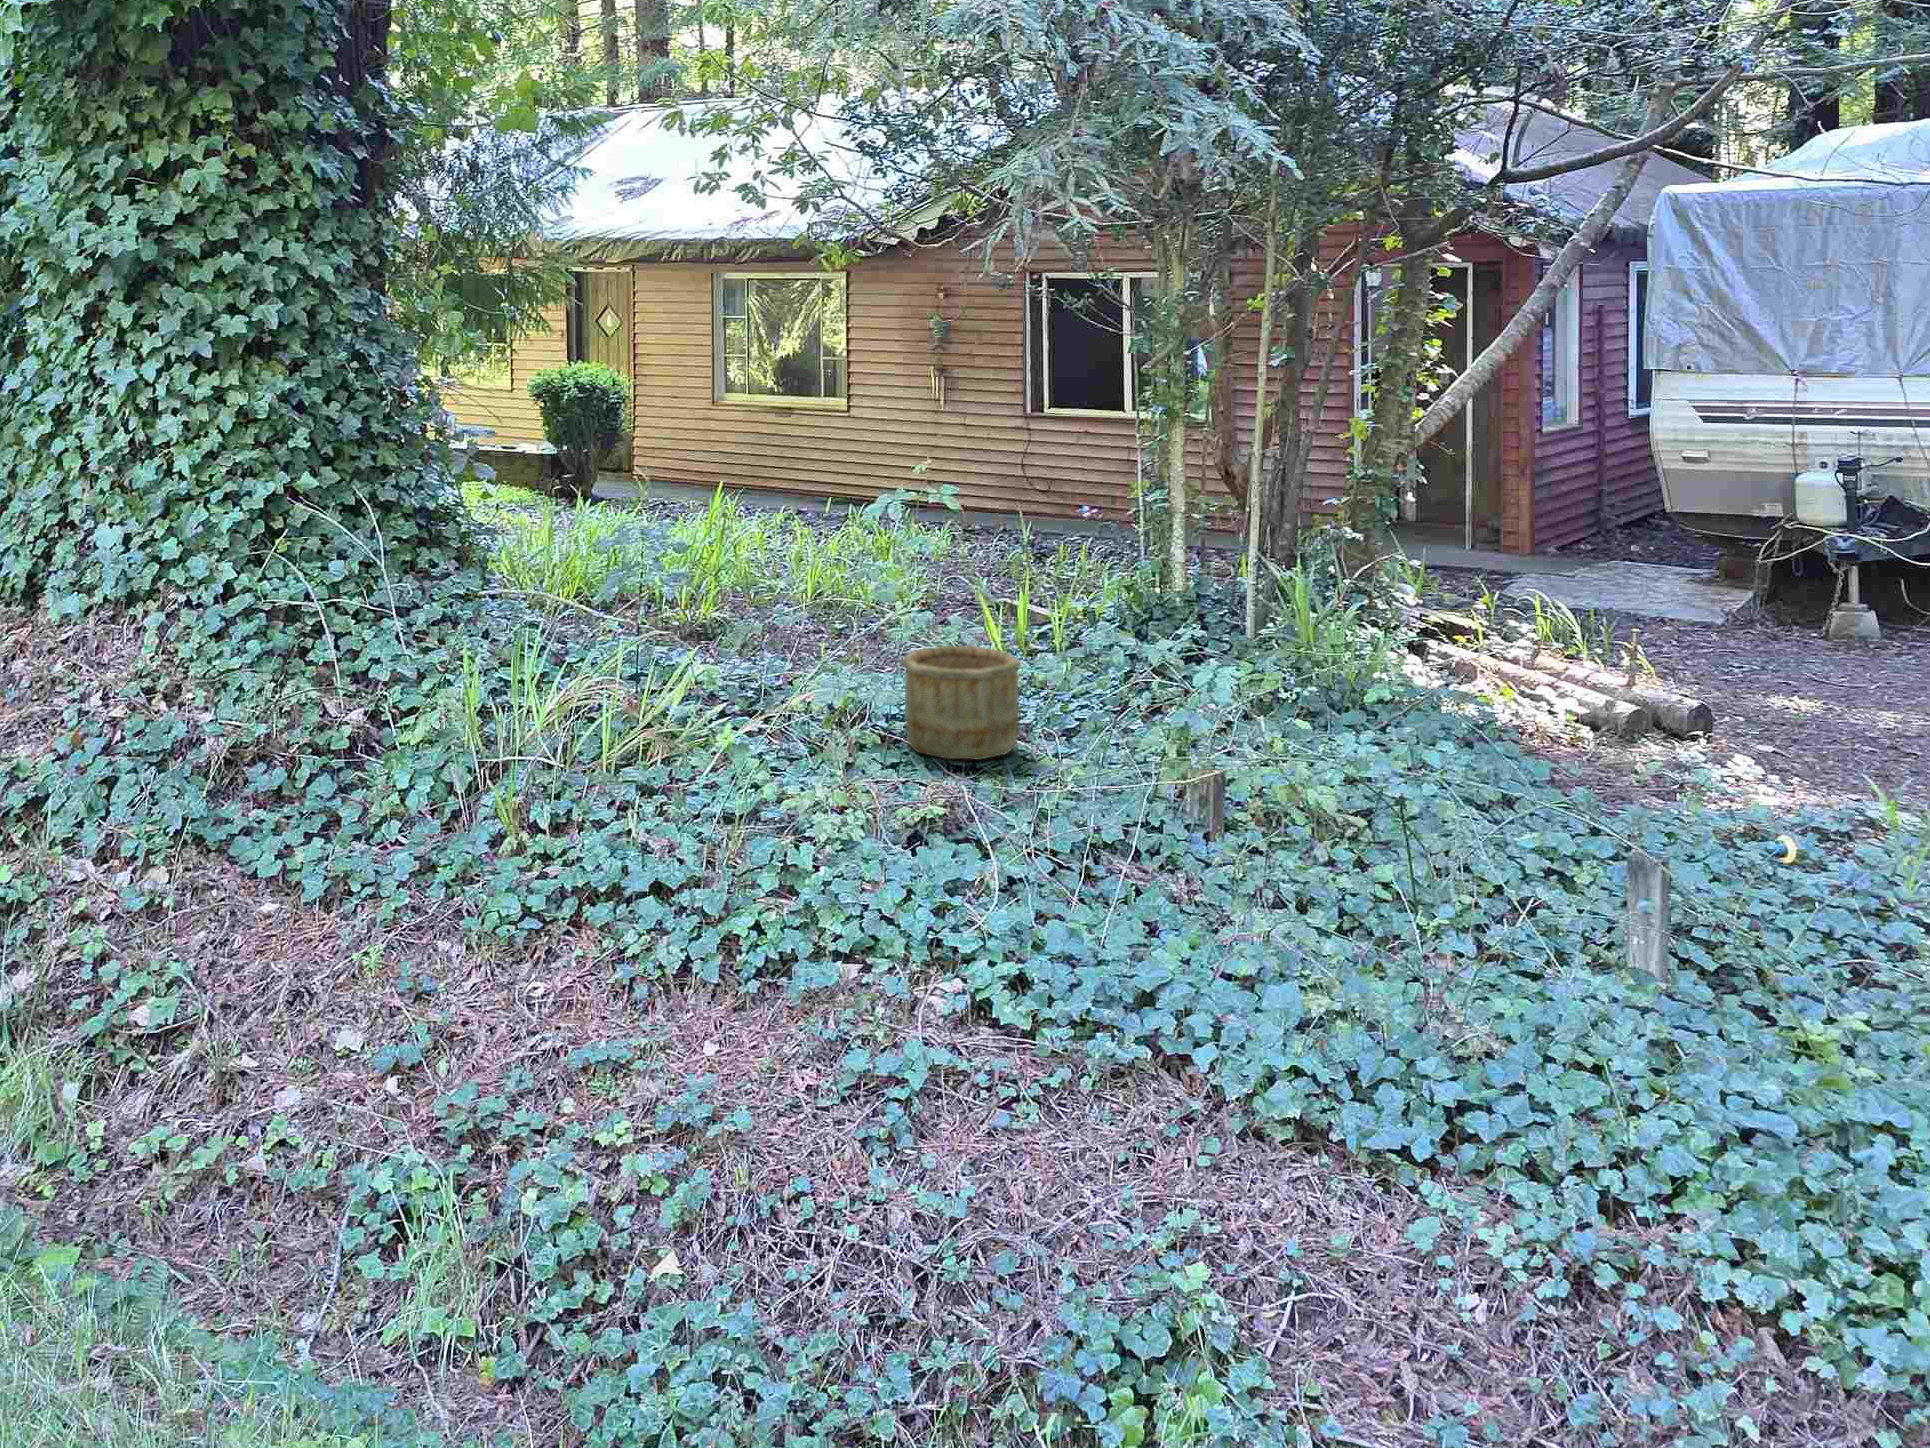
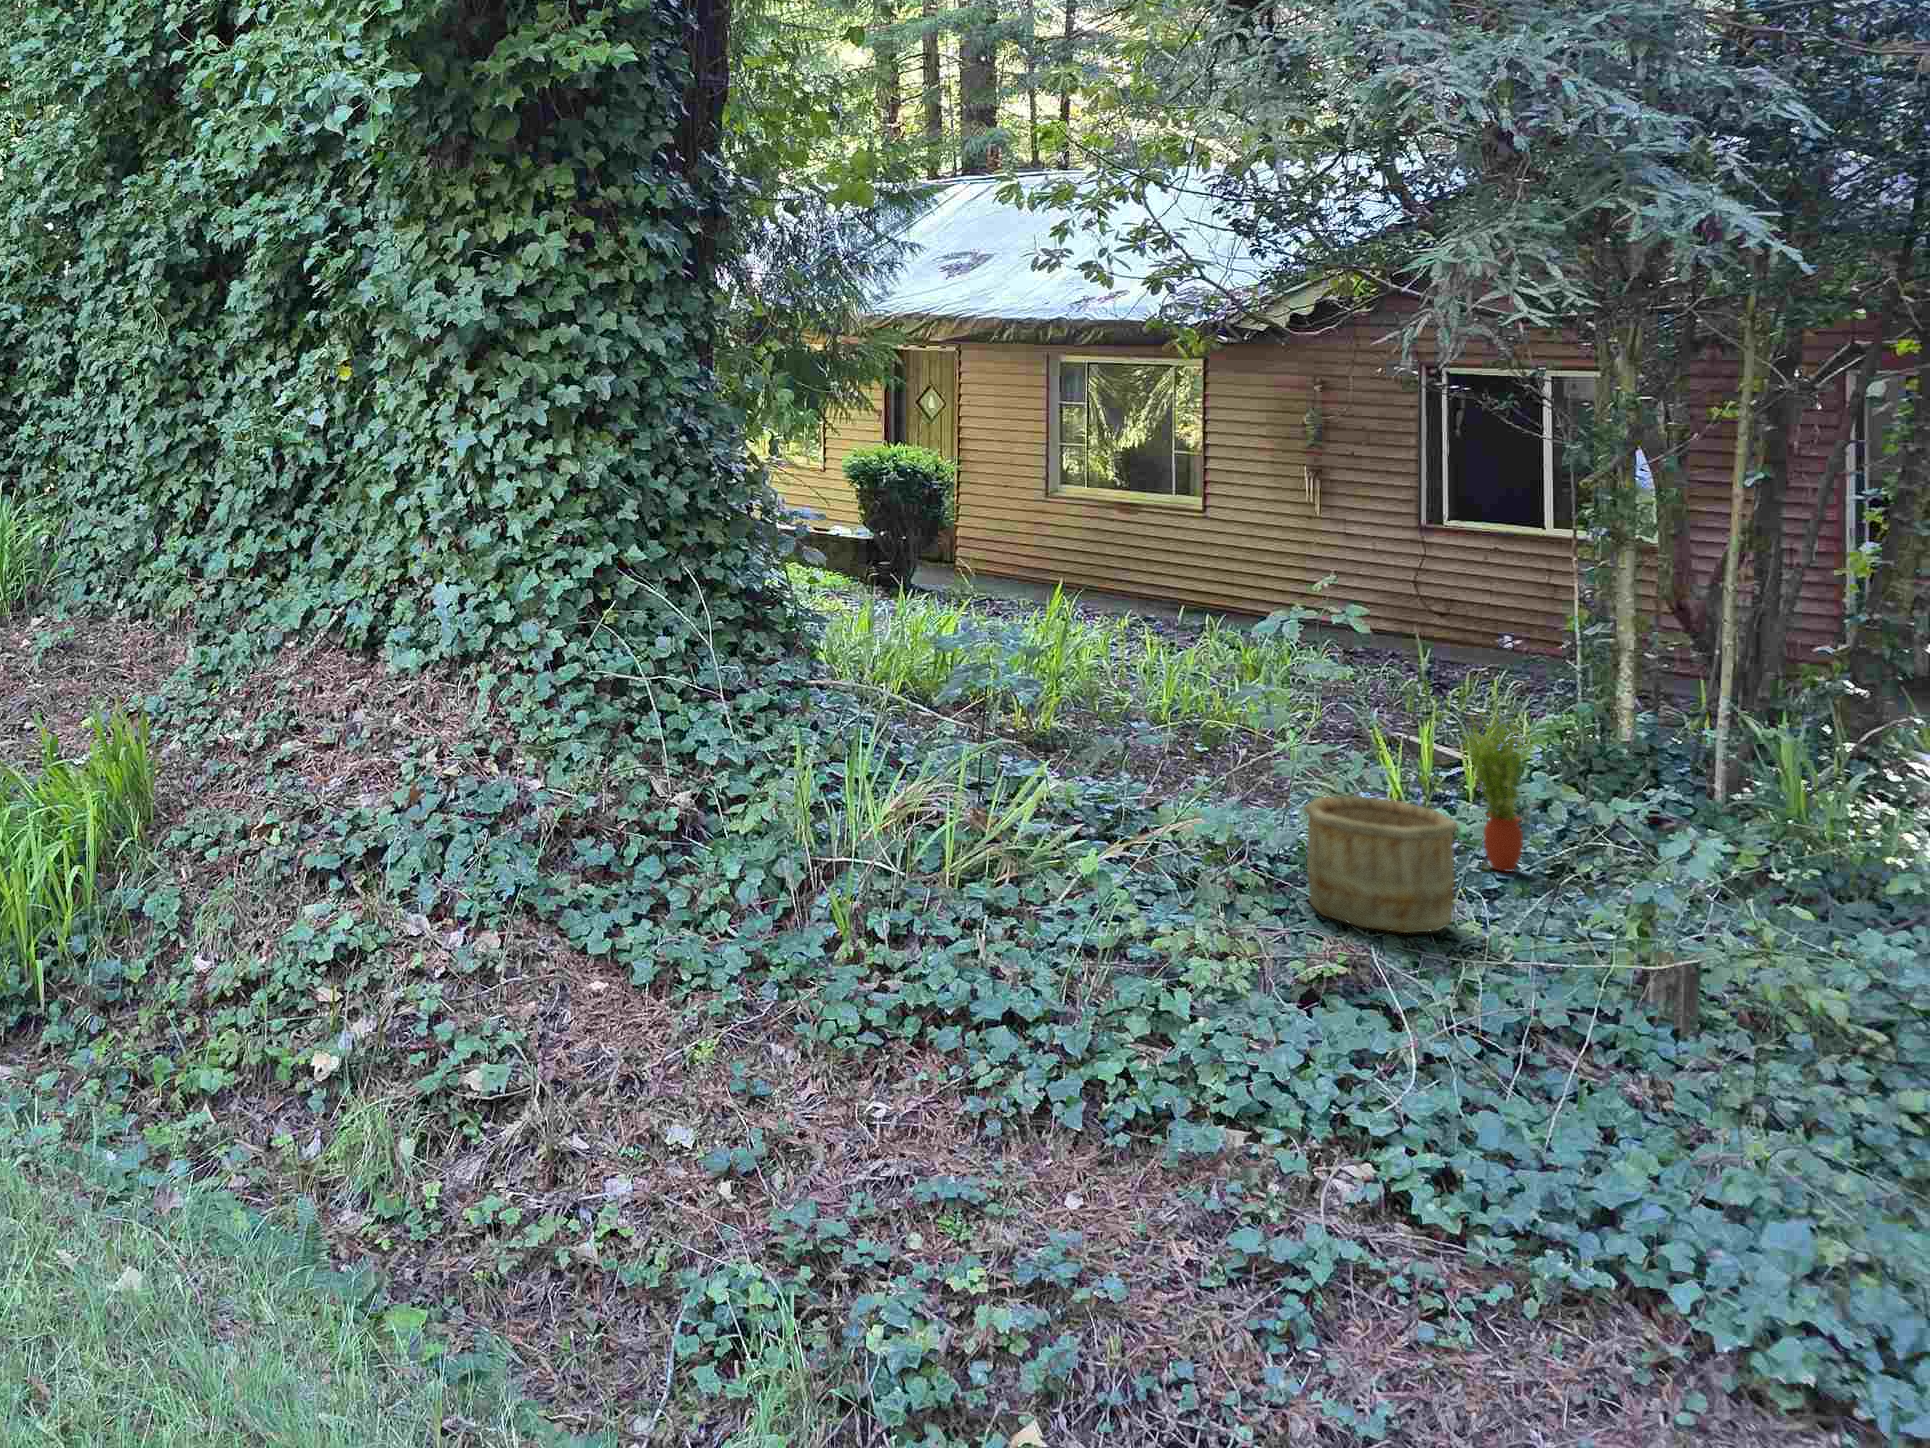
potted plant: none [1021,560,1077,694] -> present [1461,711,1531,872]

